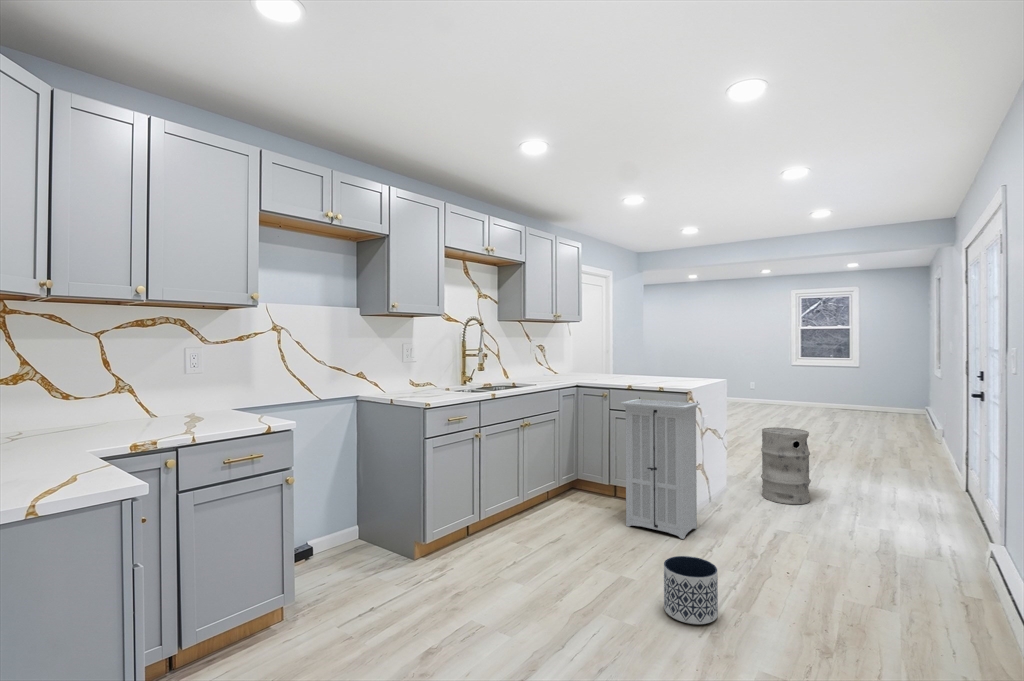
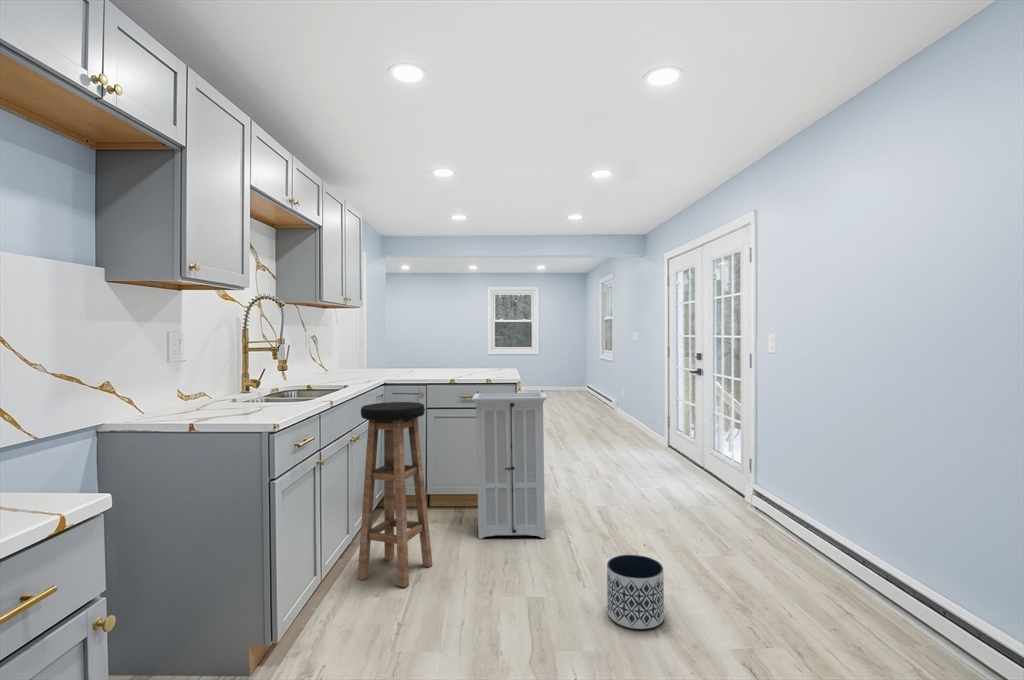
bar stool: none [514,399,572,542] -> present [358,402,432,587]
trash can: present [761,427,811,504] -> none [554,411,596,482]

